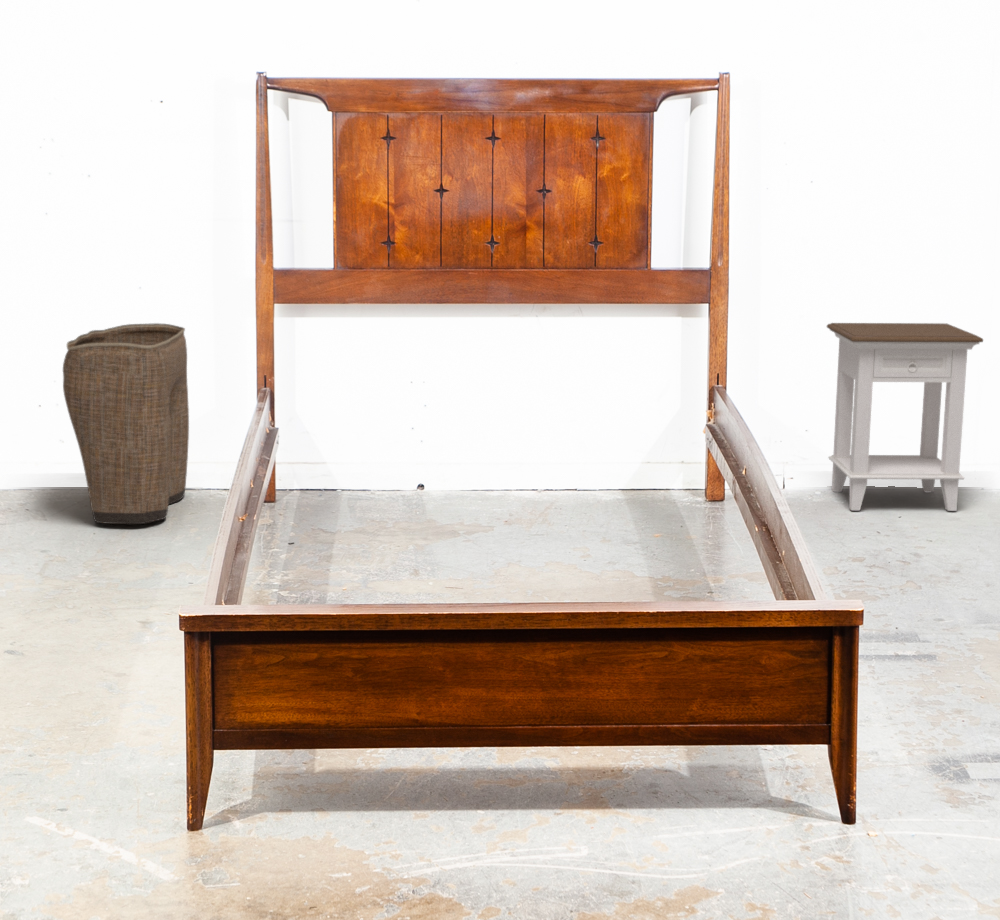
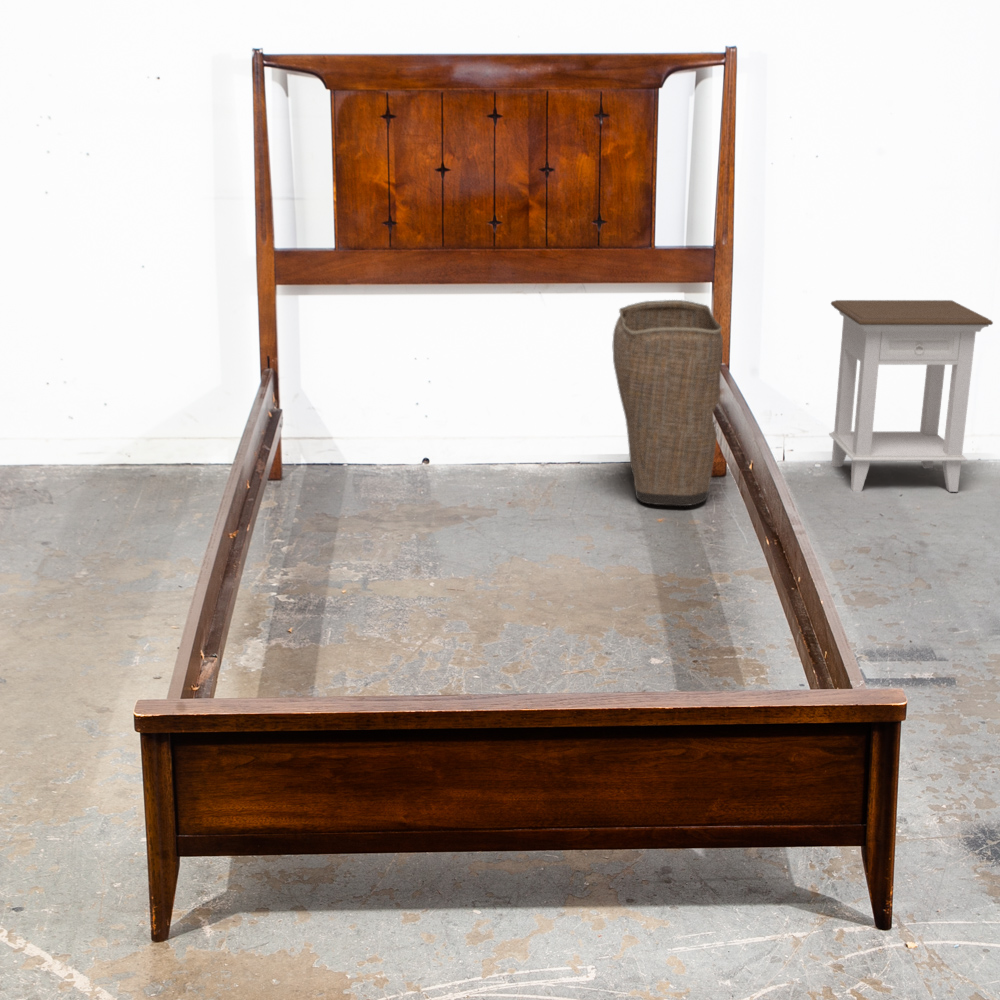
laundry basket: present [63,323,189,524] -> present [612,300,723,506]

